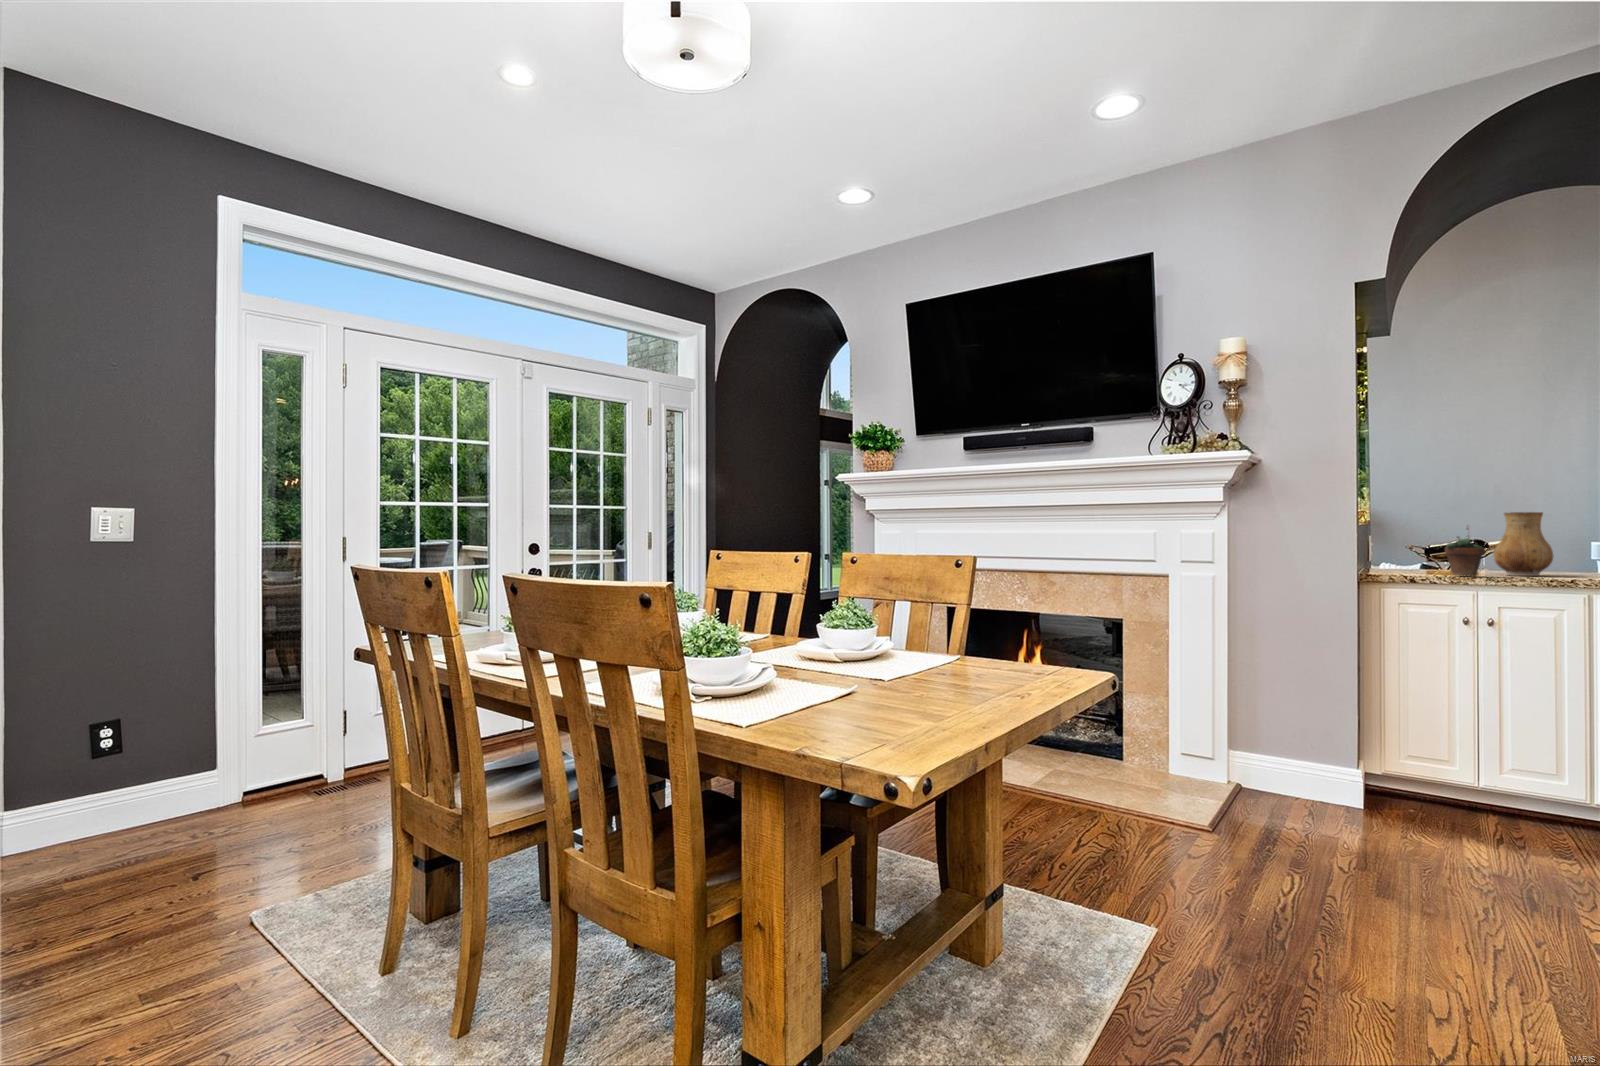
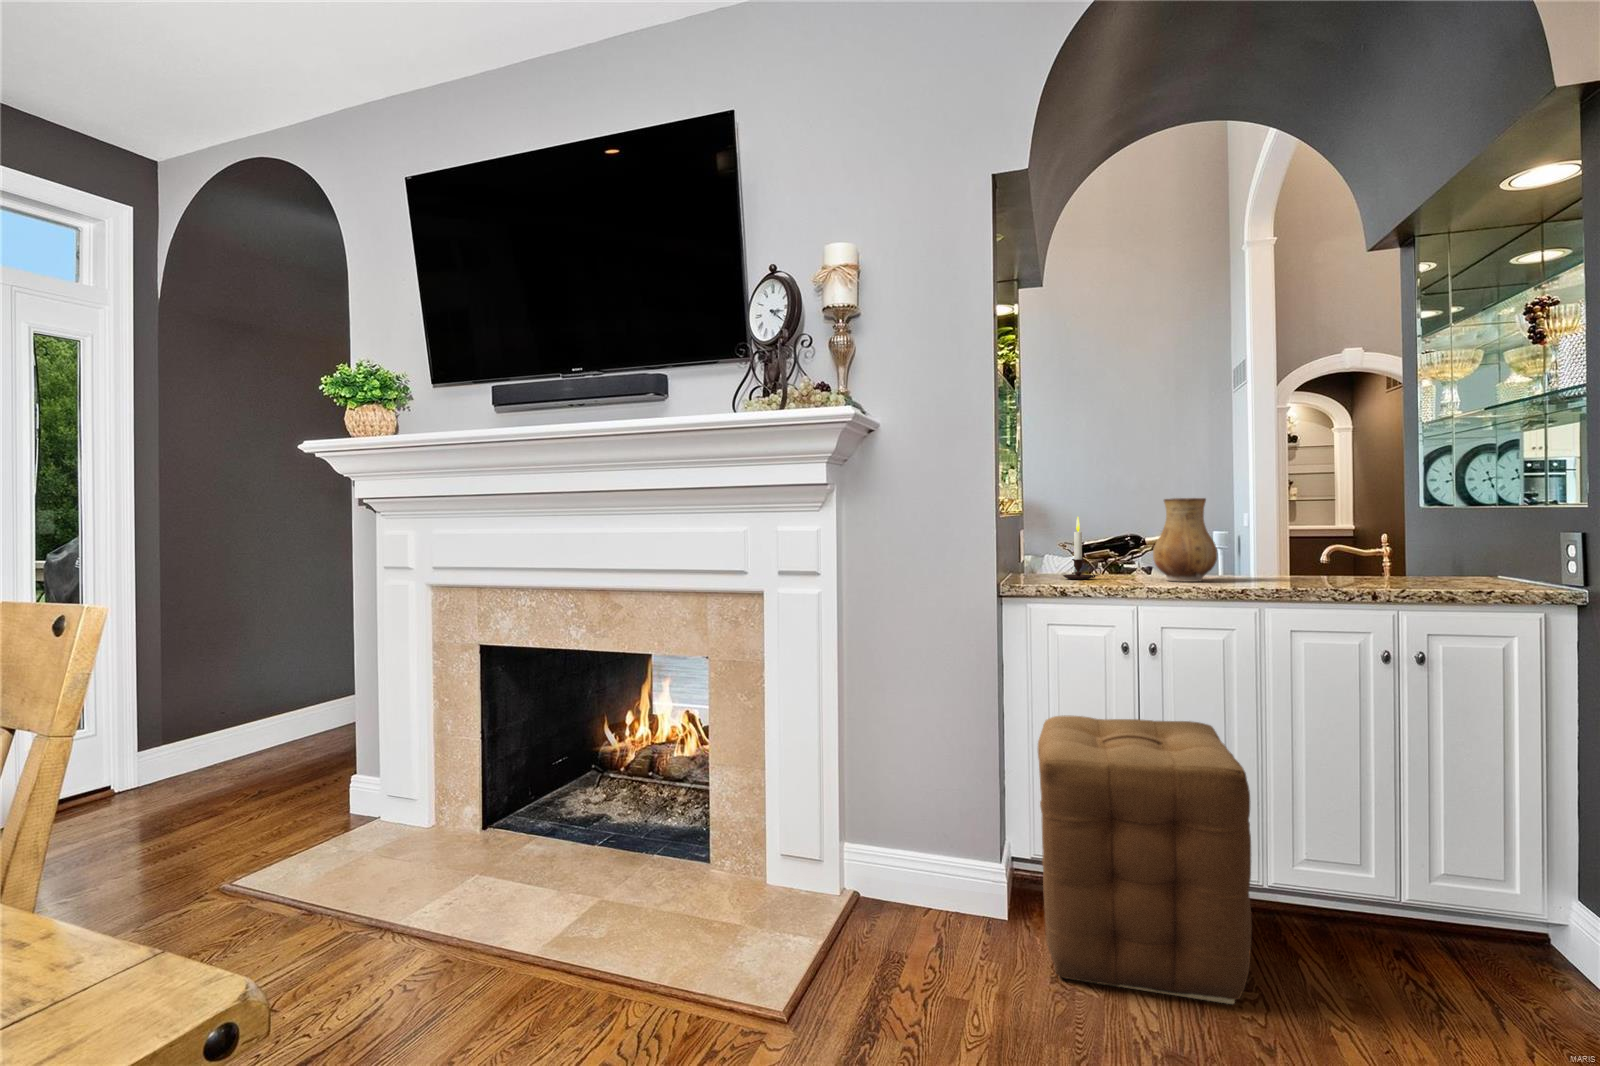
candle: none [1411,525,1446,573] -> present [1063,517,1101,579]
succulent plant: present [1445,527,1485,576] -> none [1100,515,1145,586]
ottoman: none [1391,668,1567,861] -> present [1038,715,1252,1004]

